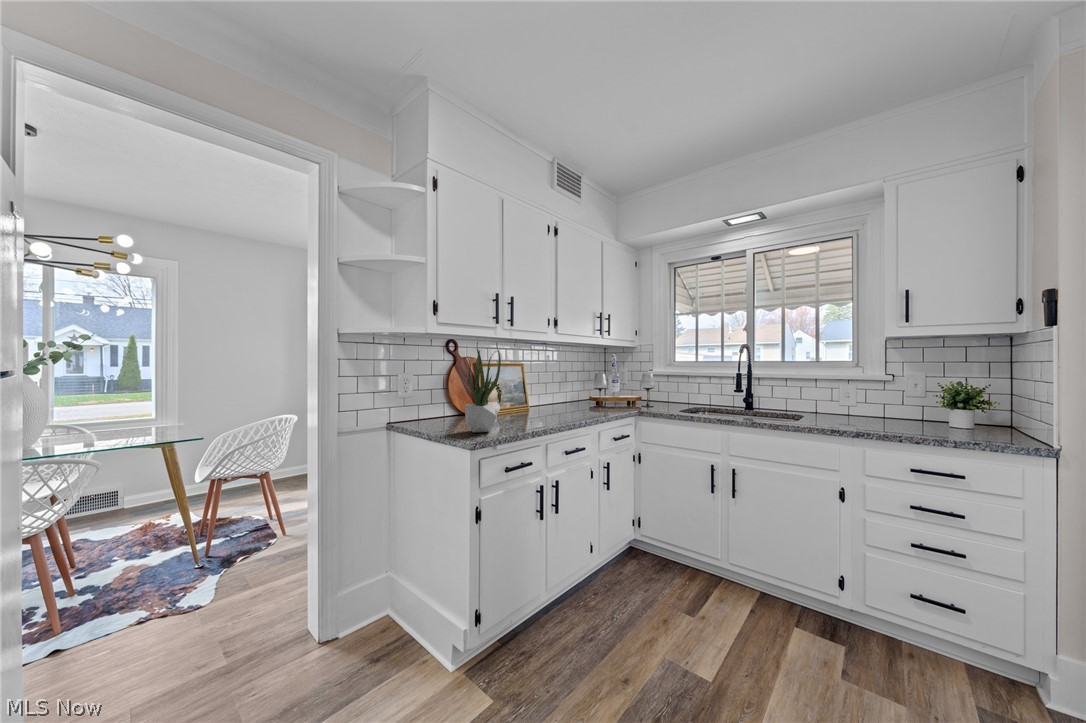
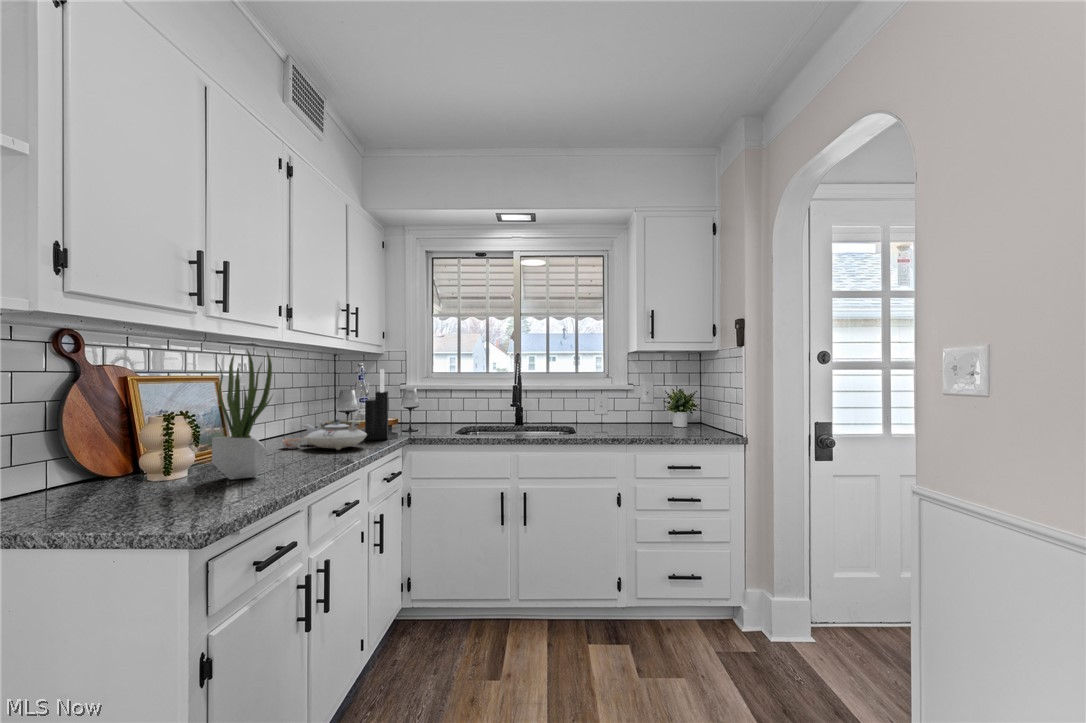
knife block: none [604,358,626,411] -> present [365,369,388,440]
teapot: none [542,395,595,417] -> present [283,420,367,450]

